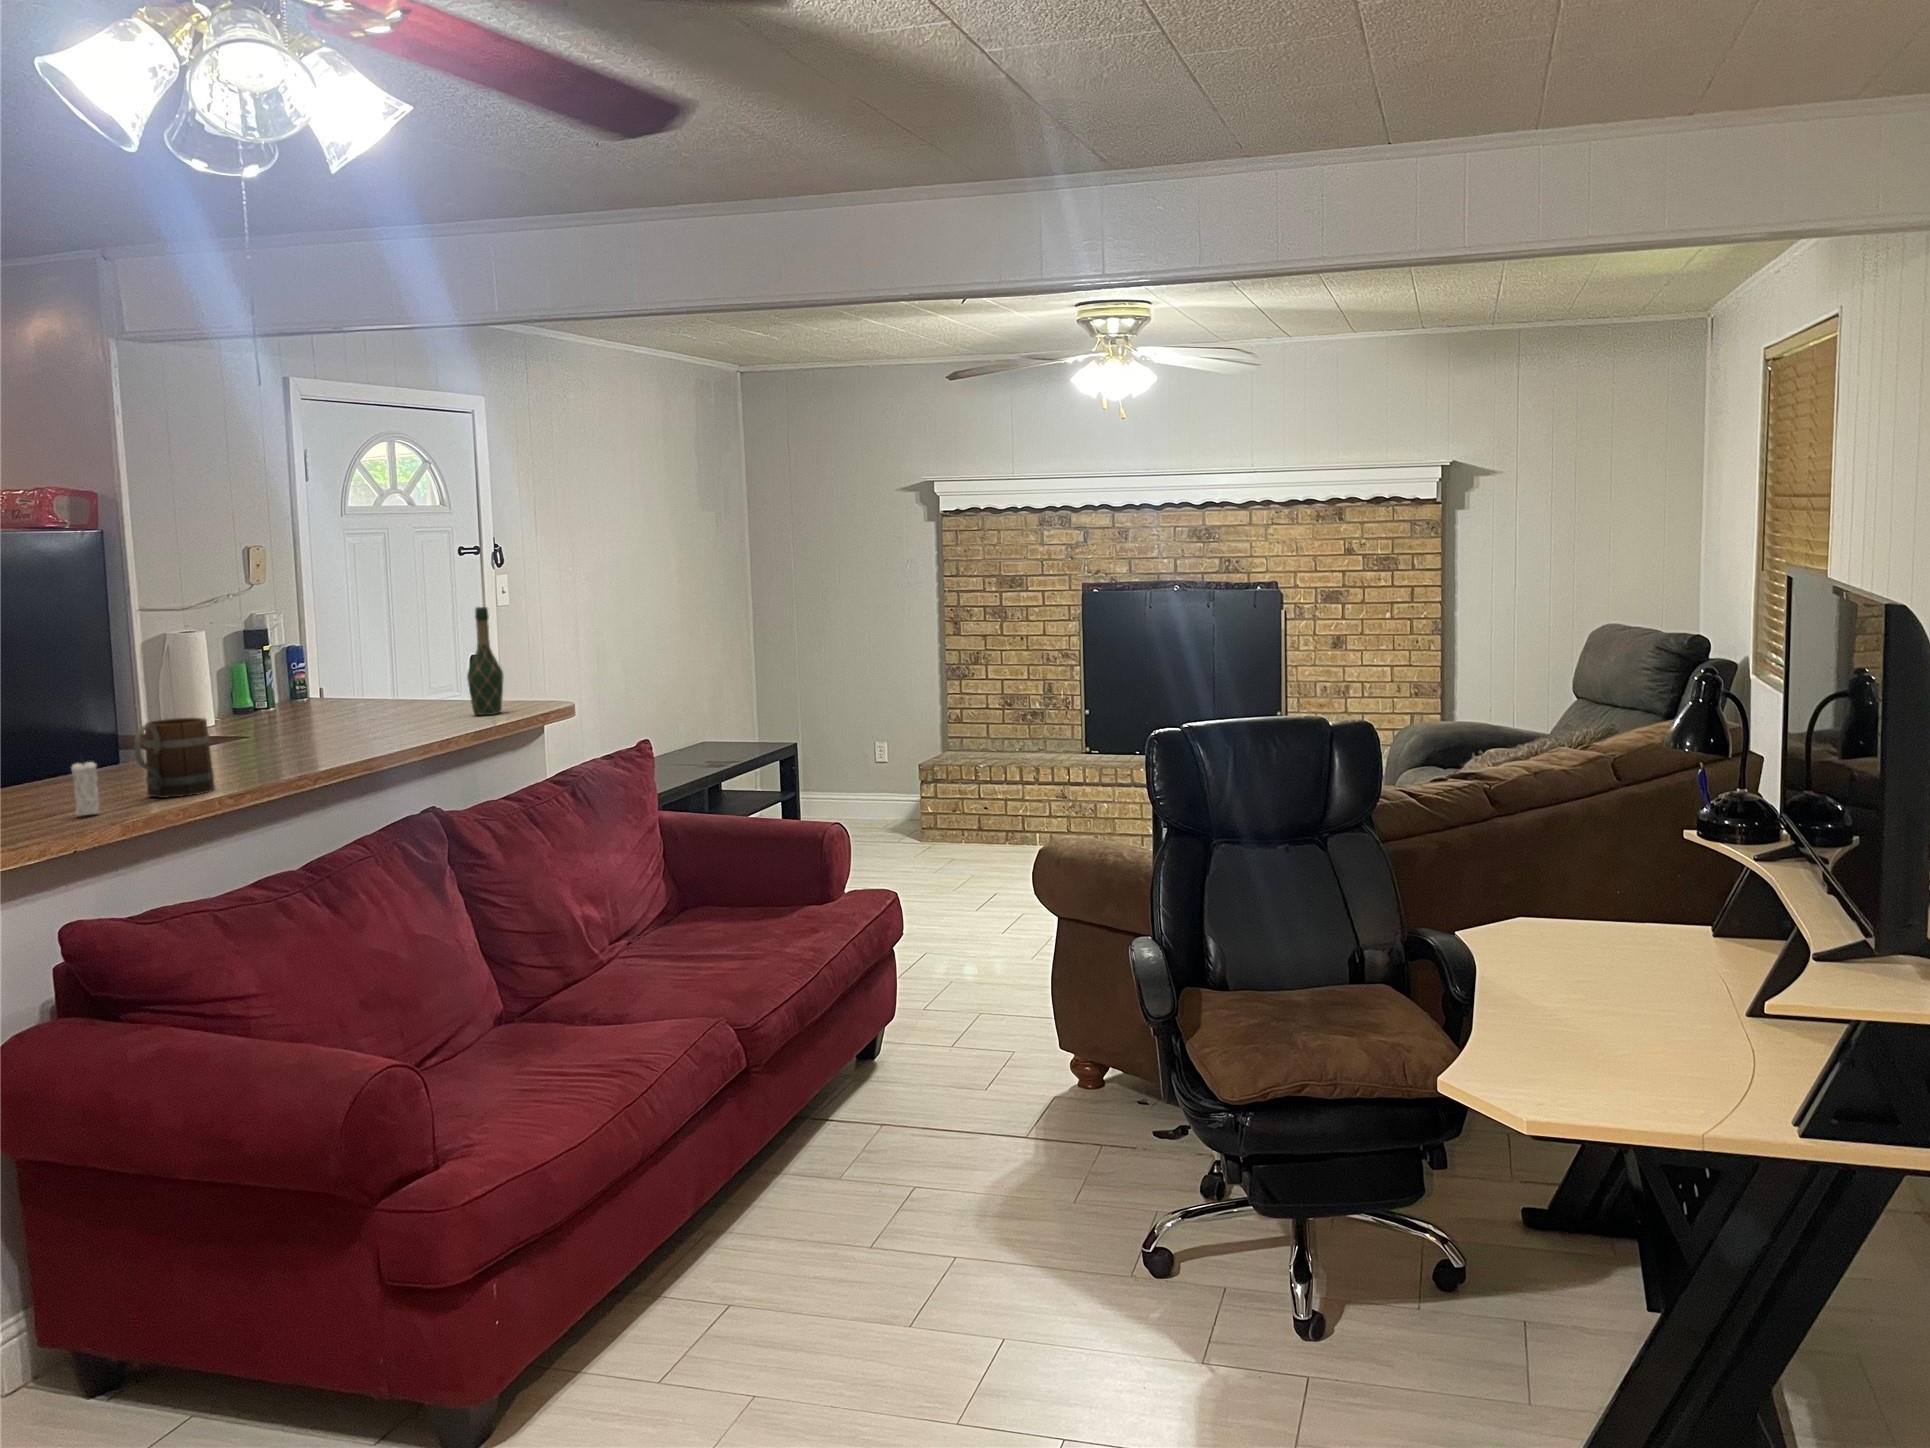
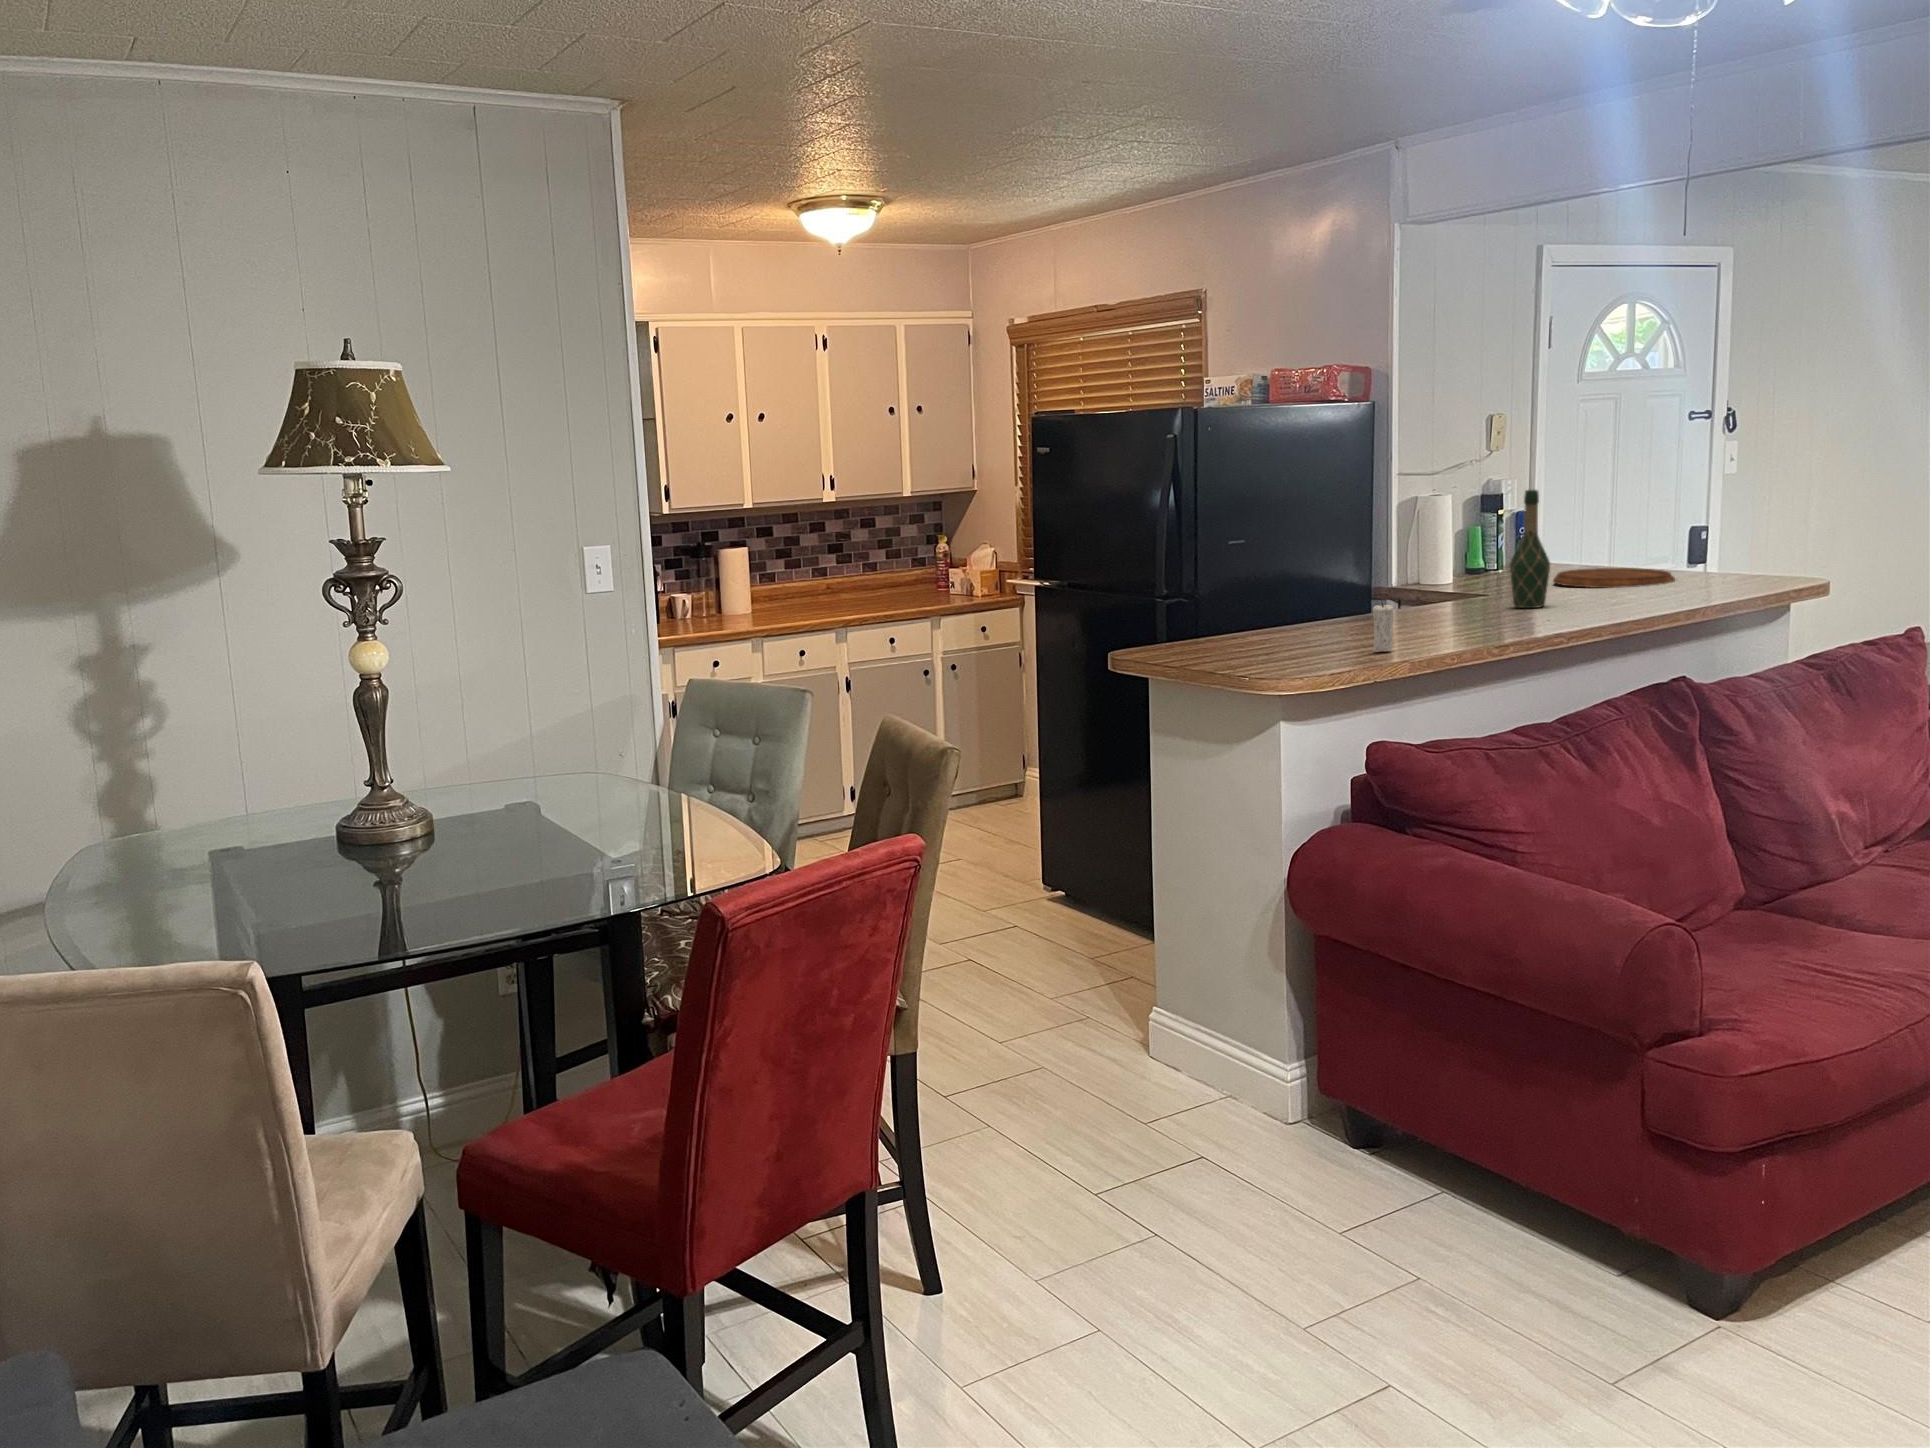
wine bottle: present [467,607,504,715] -> present [1510,490,1550,608]
cutting board: none [322,701,442,723] -> present [1553,568,1675,588]
mug: present [134,718,215,798] -> none [1422,571,1483,643]

